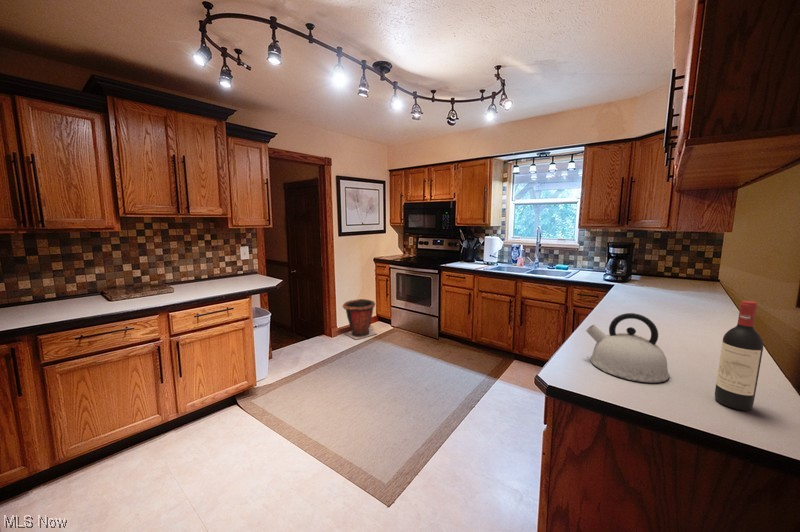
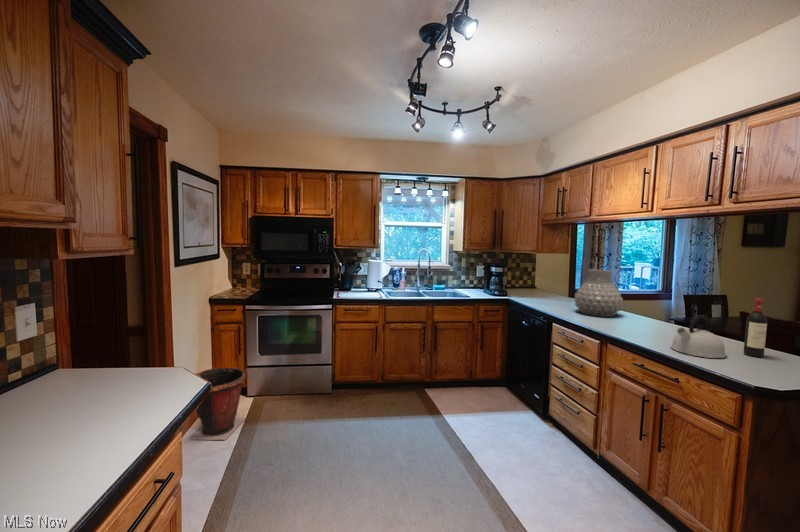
vase: none [642,251,728,322] -> present [574,270,623,317]

